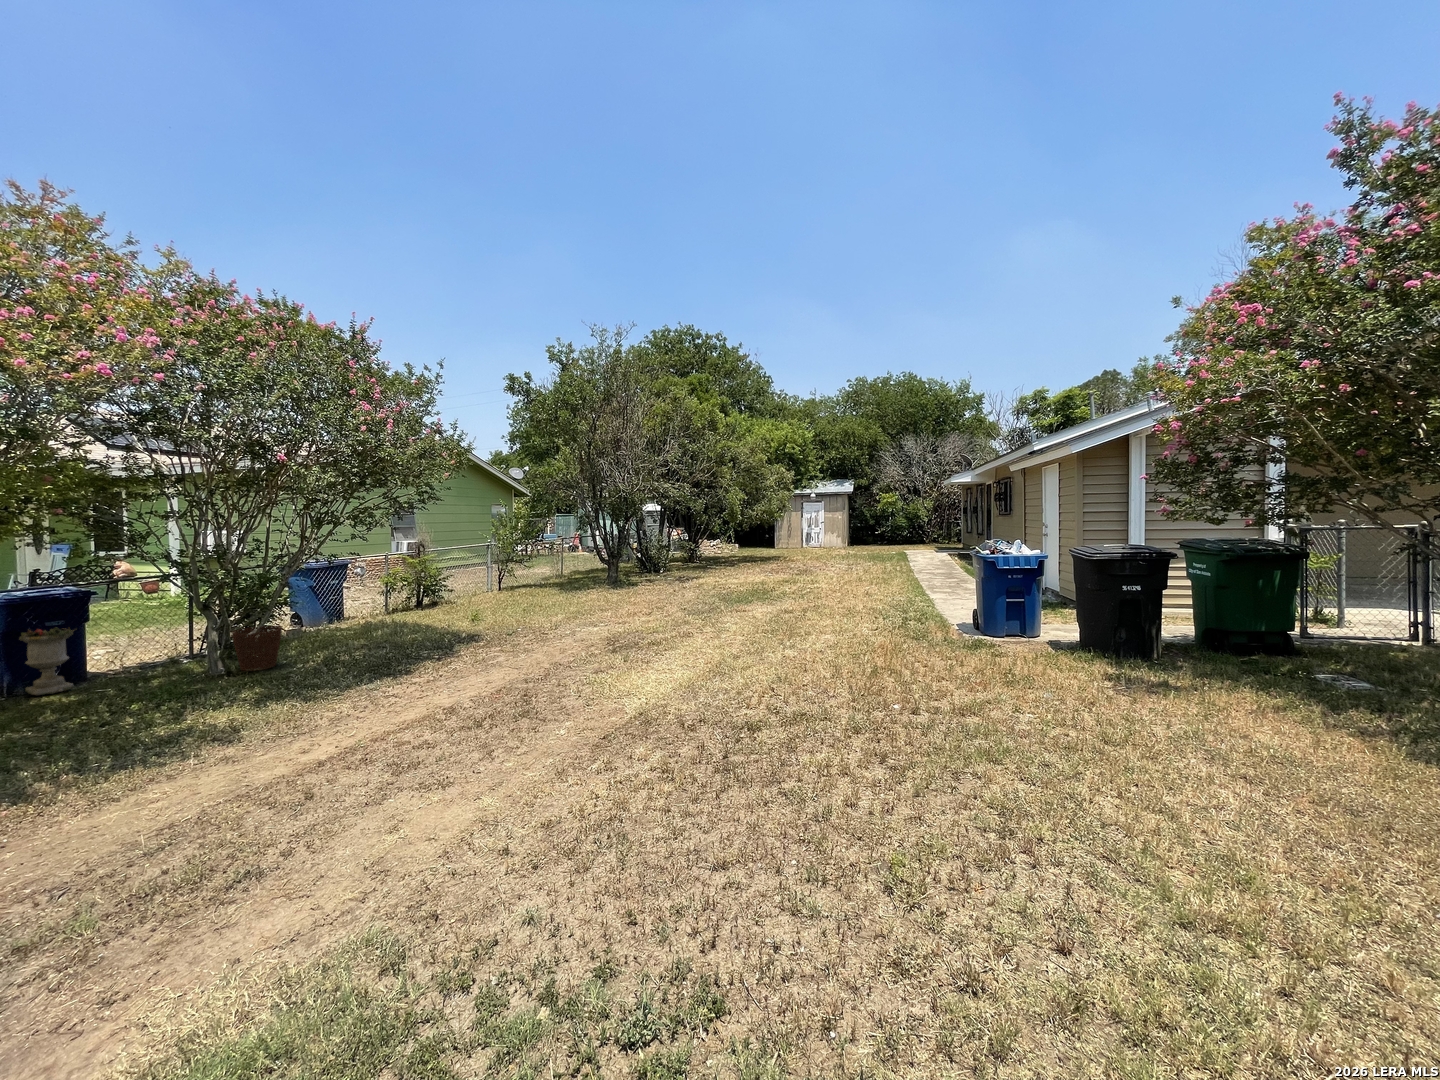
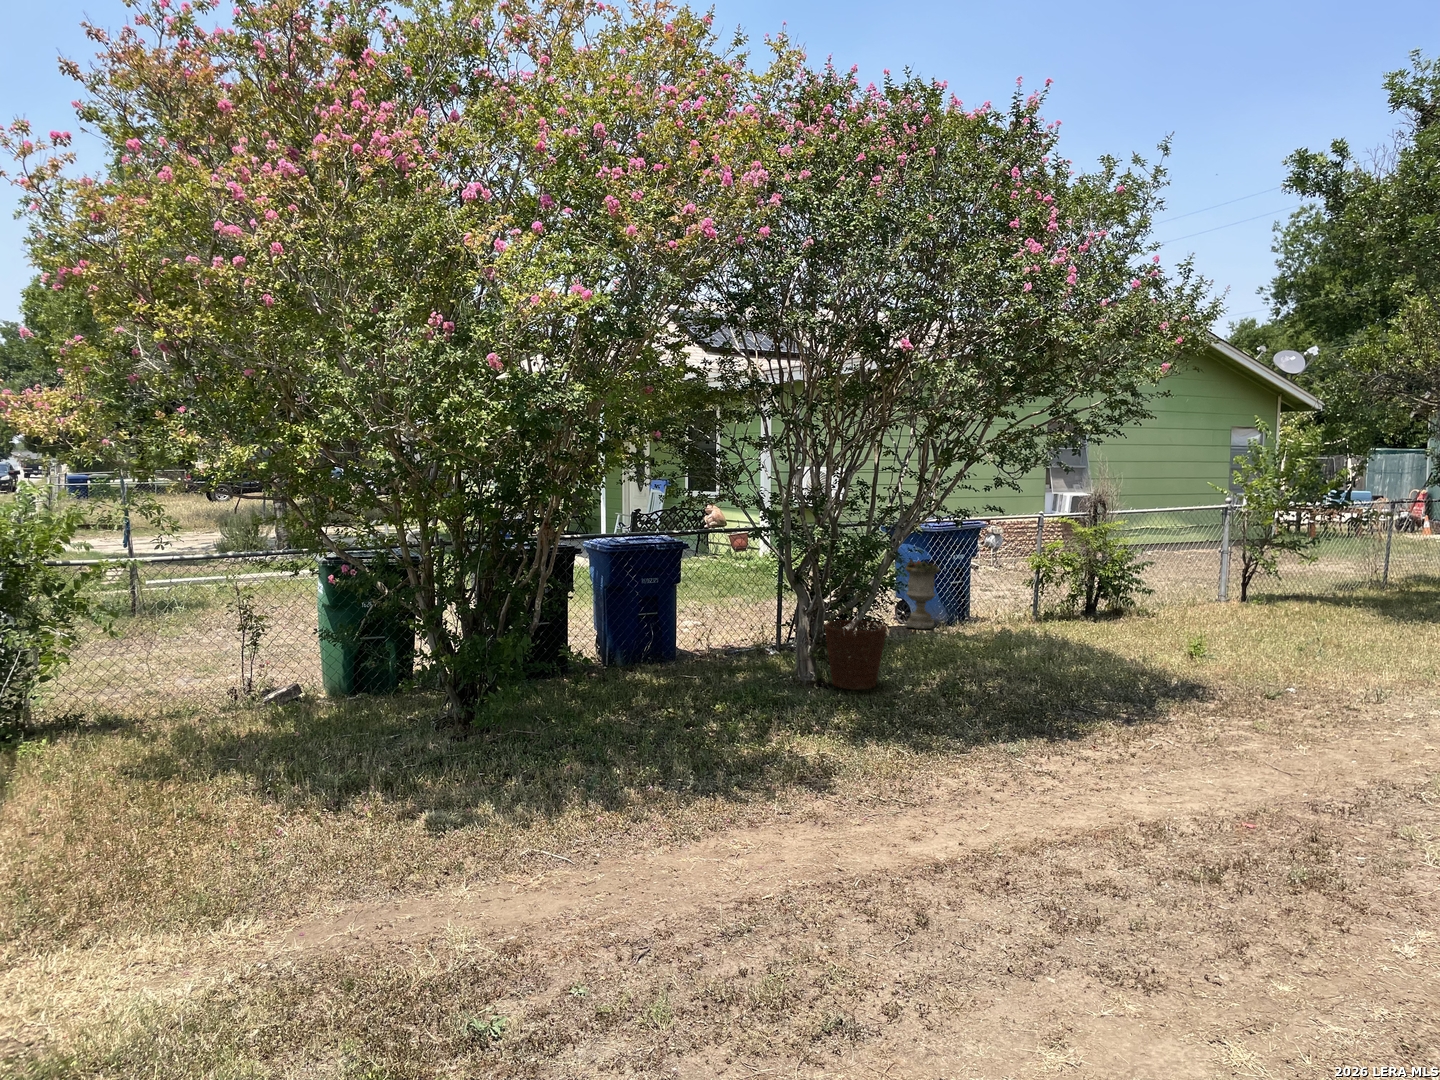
planter: present [19,628,74,695] -> present [905,561,940,629]

